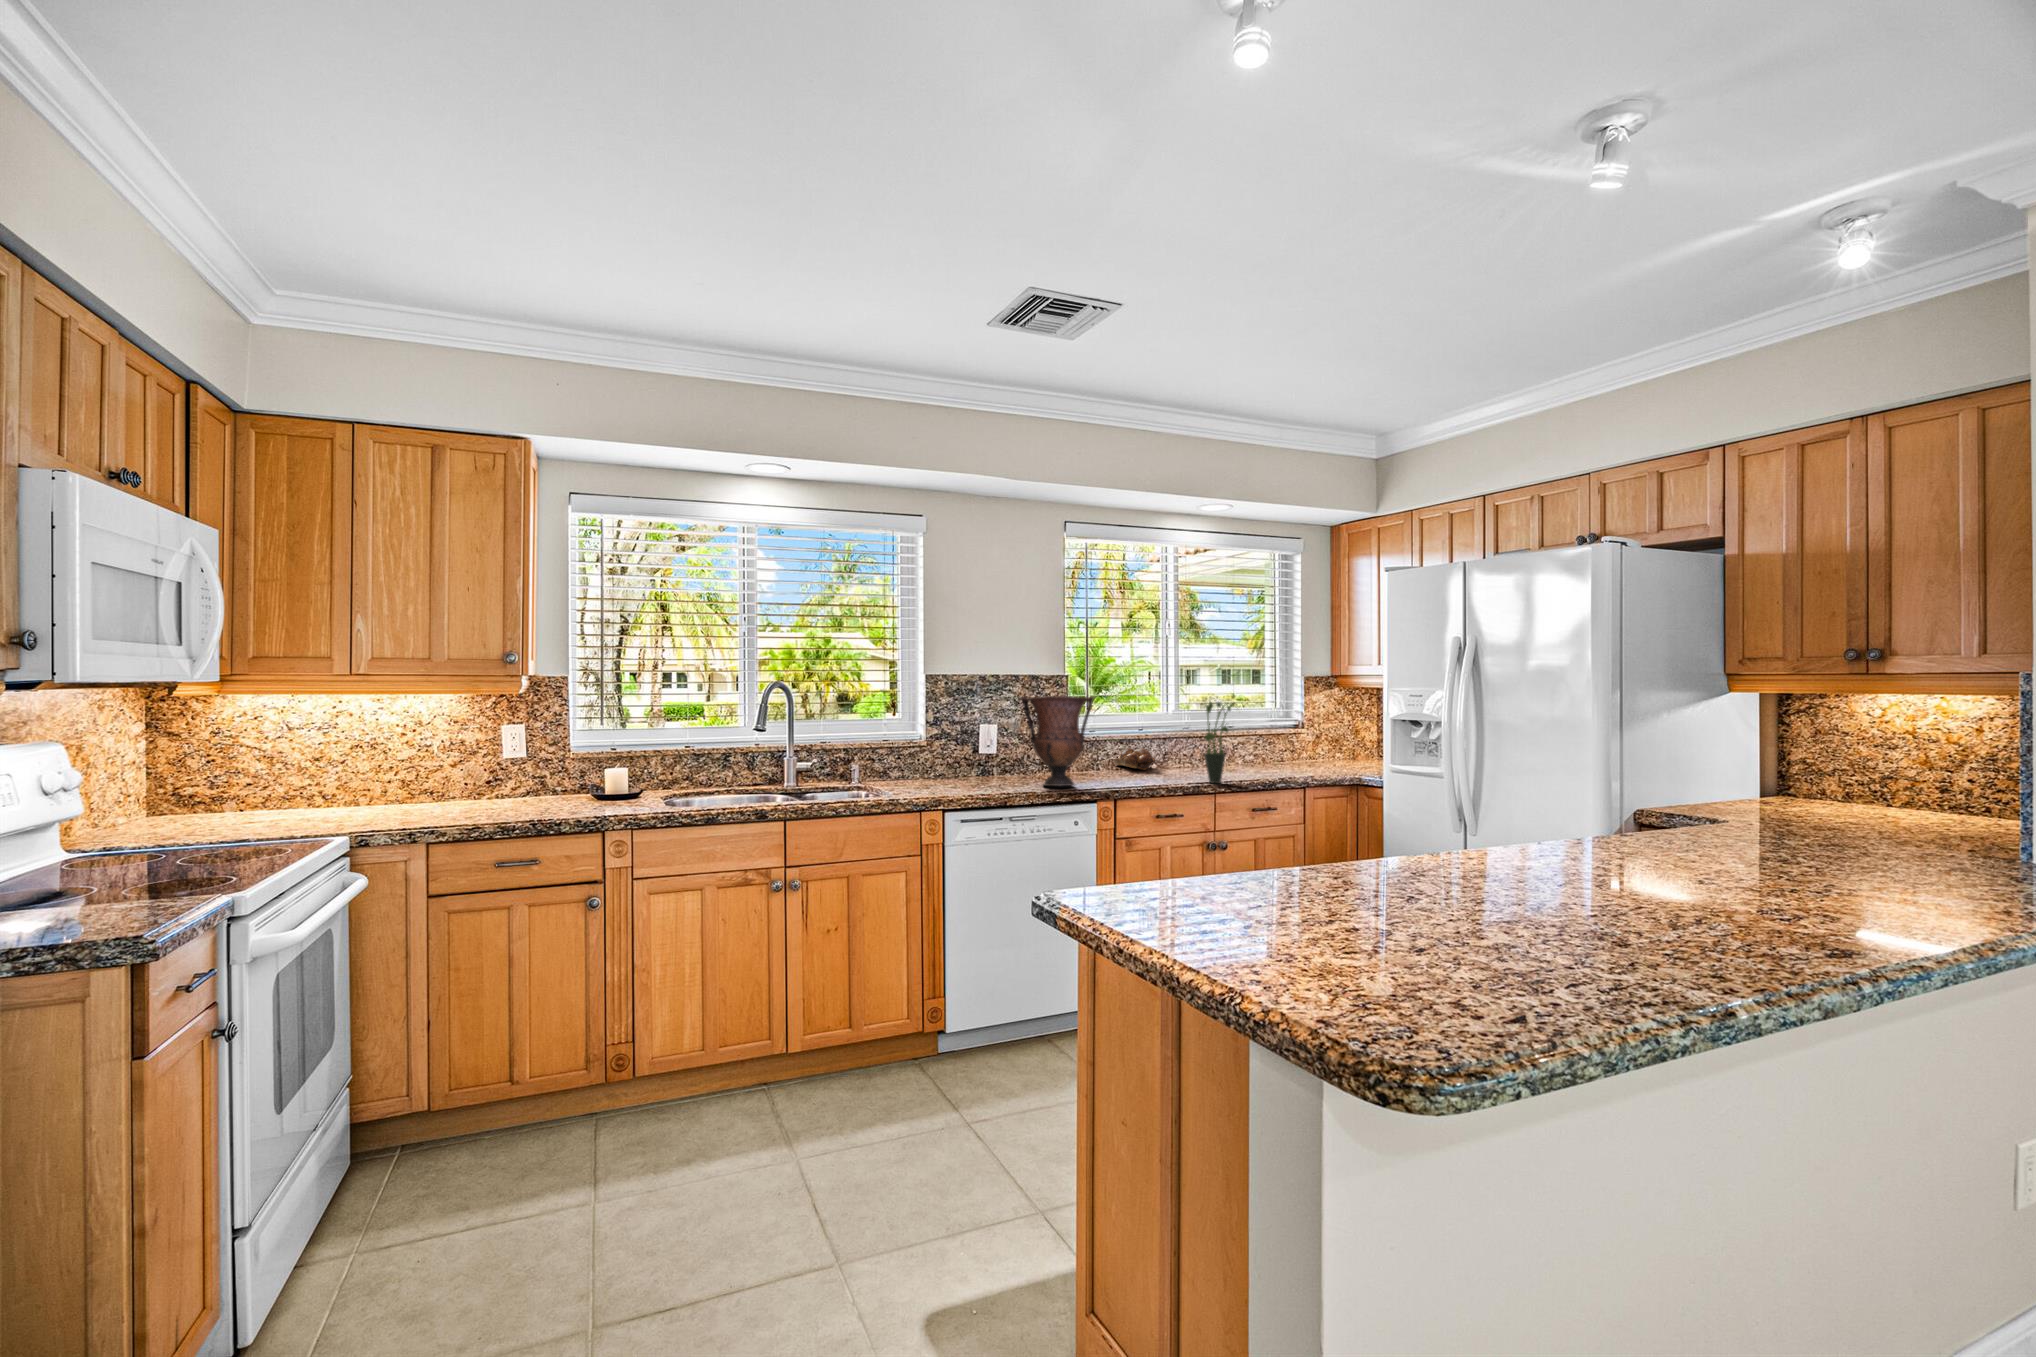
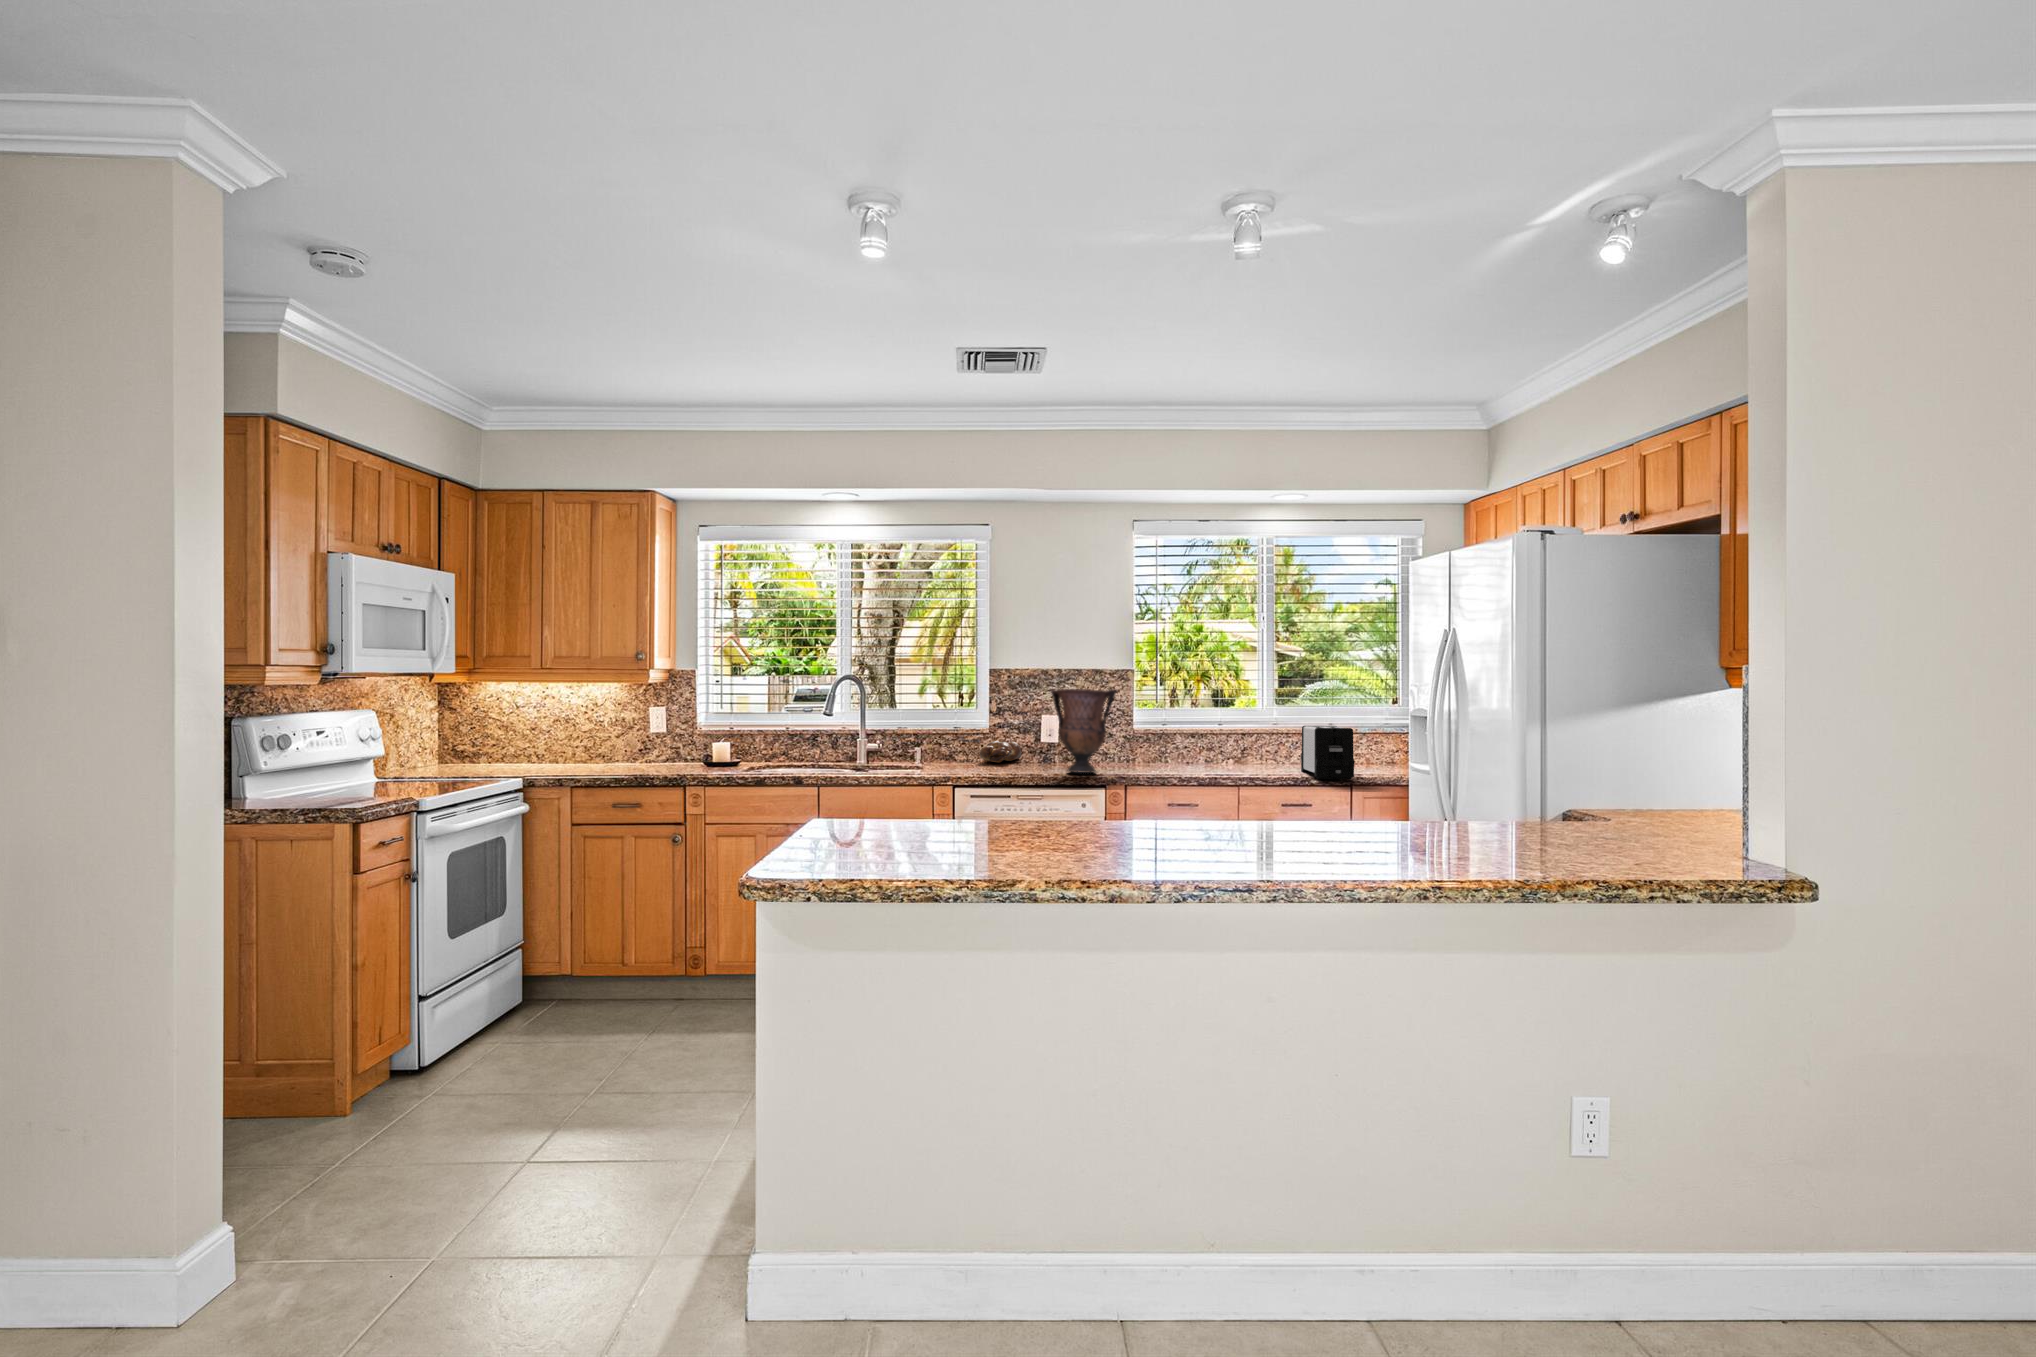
potted plant: present [1204,702,1234,784] -> none [1233,692,1266,778]
toaster: none [1240,729,1316,782] -> present [1301,726,1354,779]
bread loaf: present [1113,748,1155,770] -> present [980,741,1021,762]

